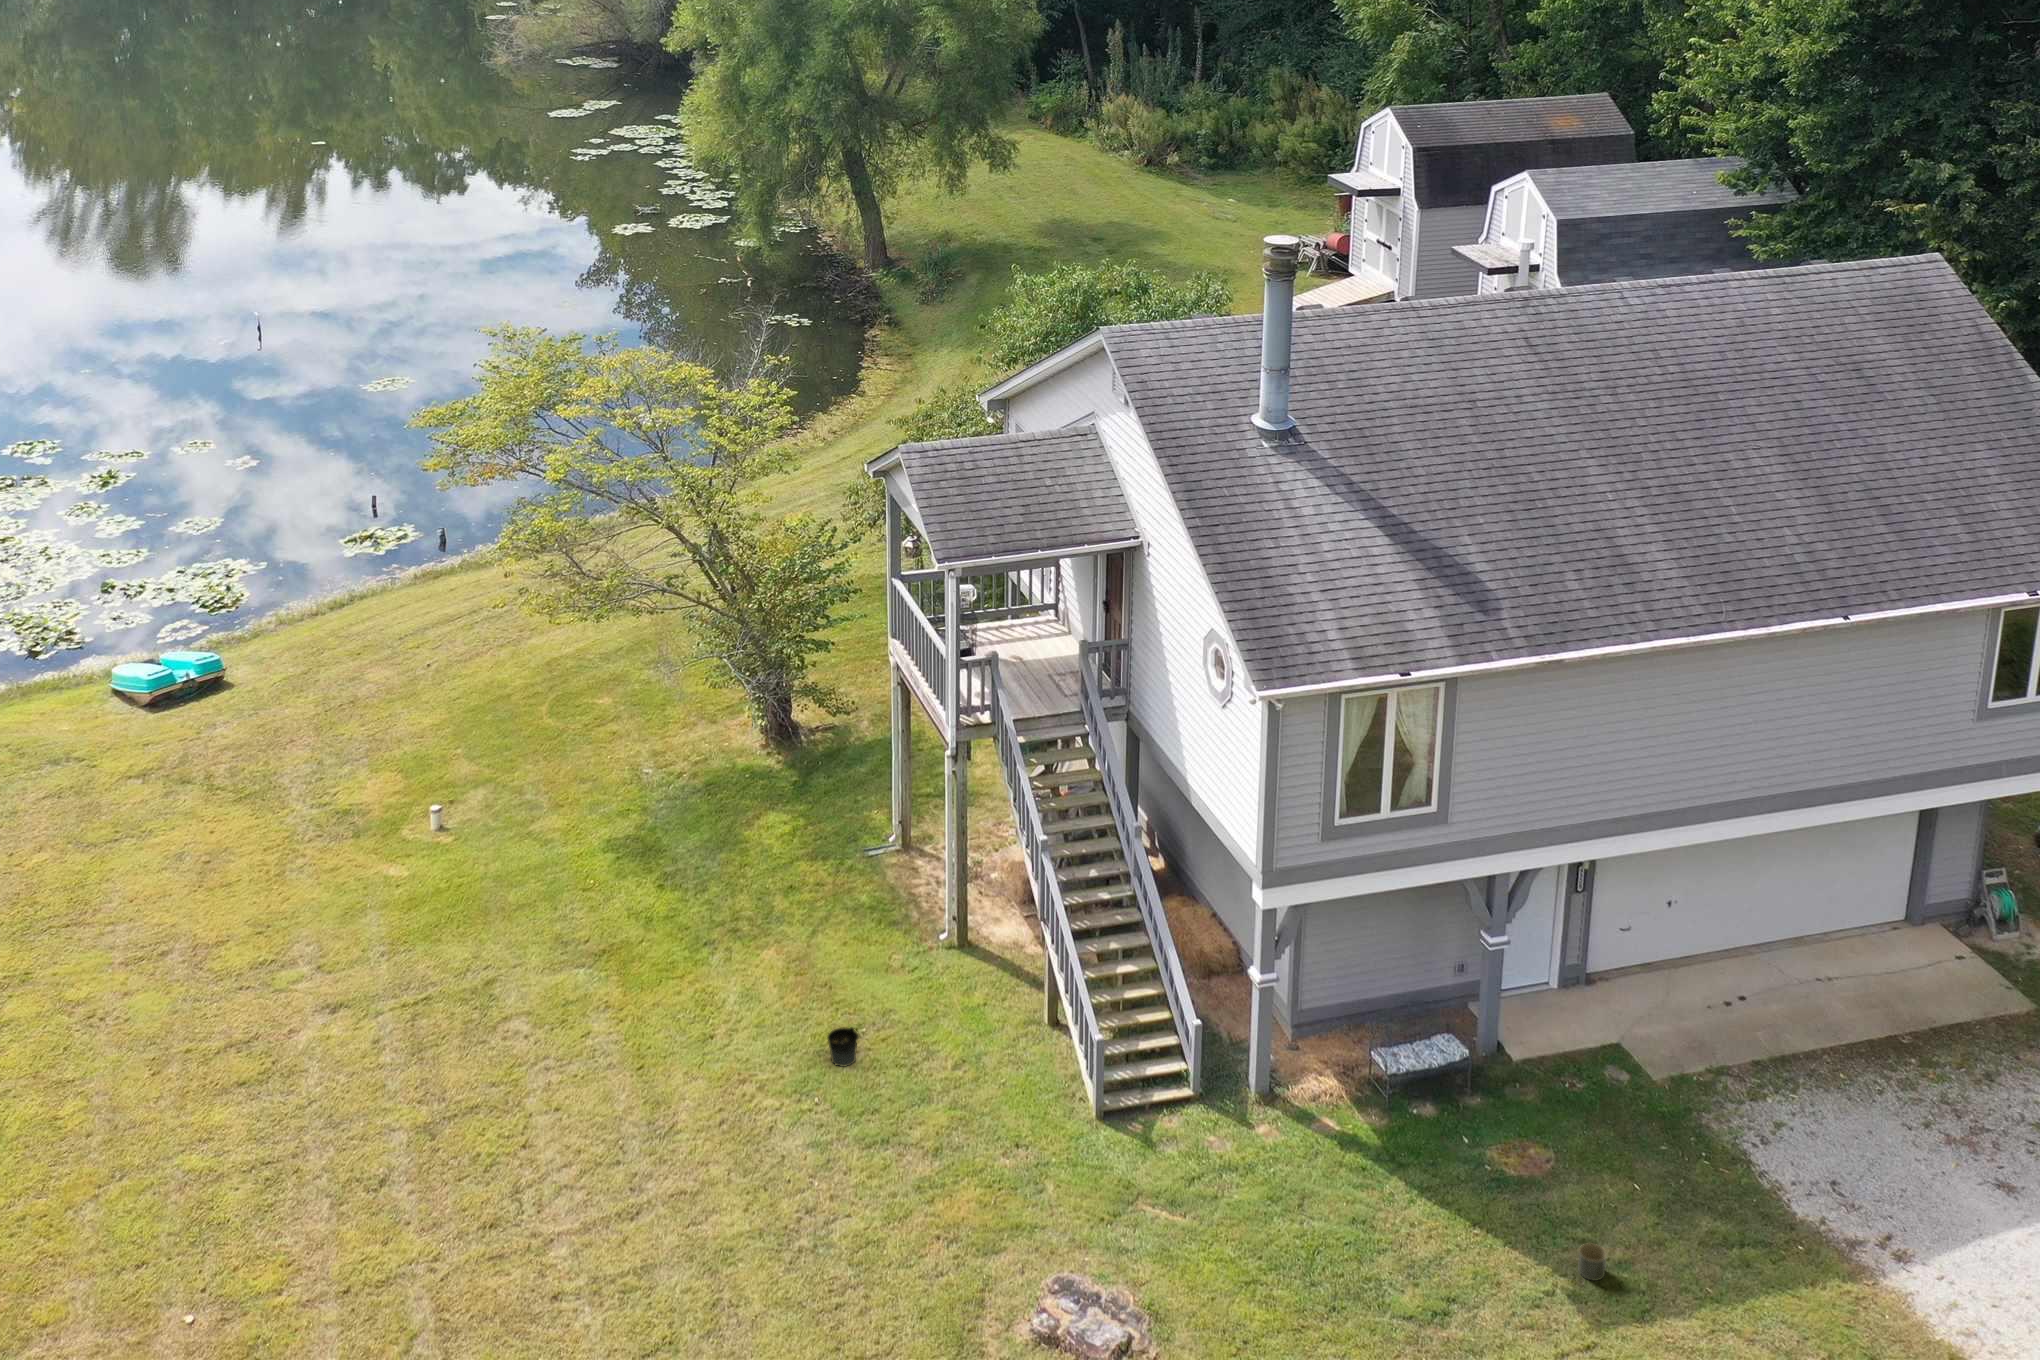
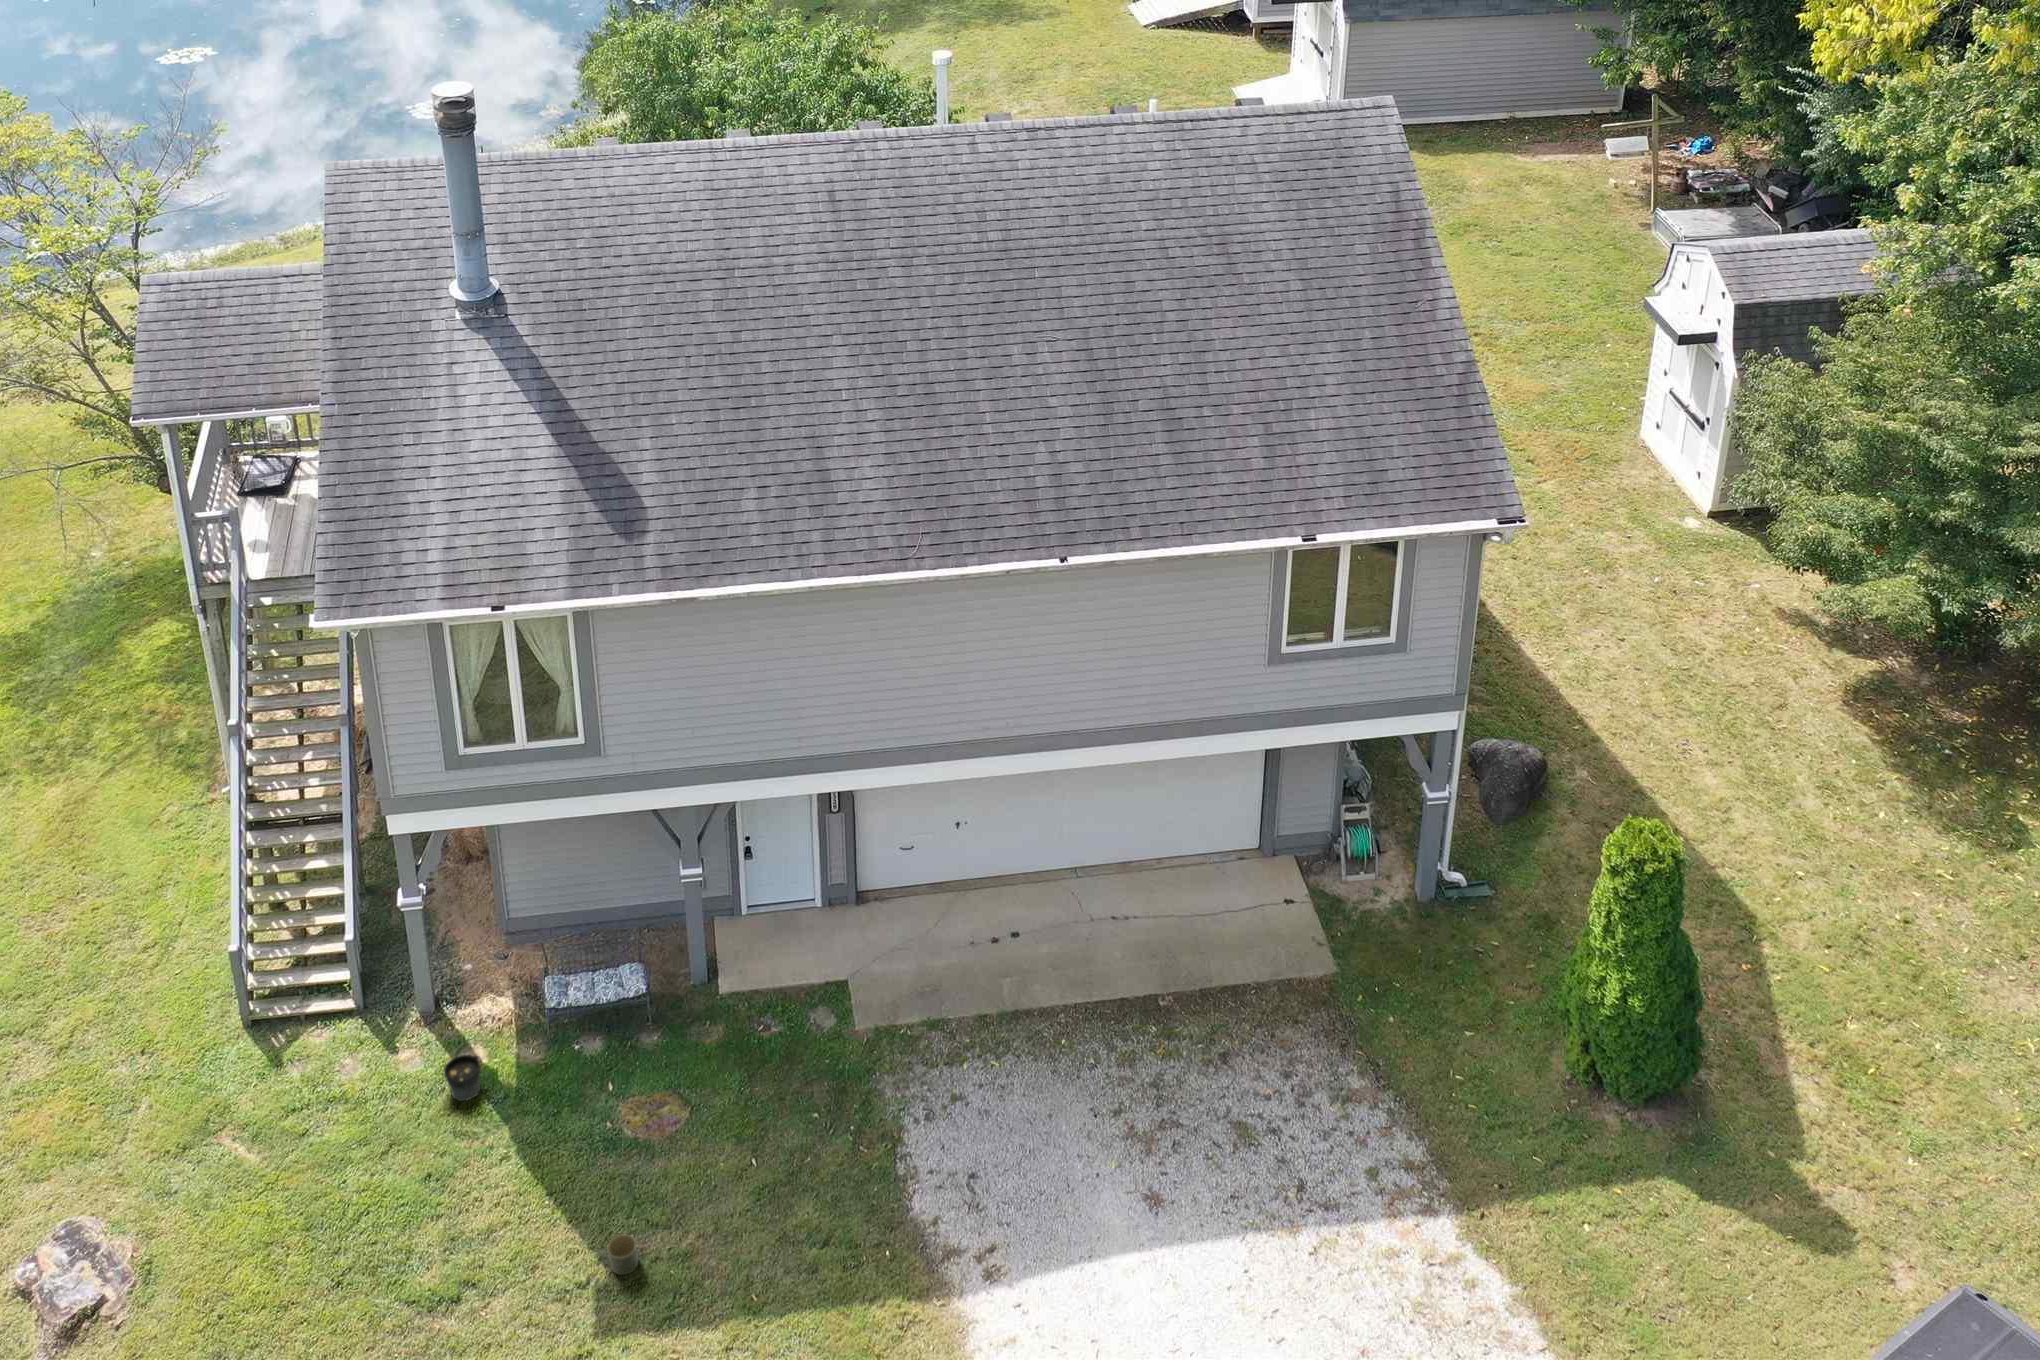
bucket: present [827,1027,859,1067] -> present [444,1055,481,1101]

